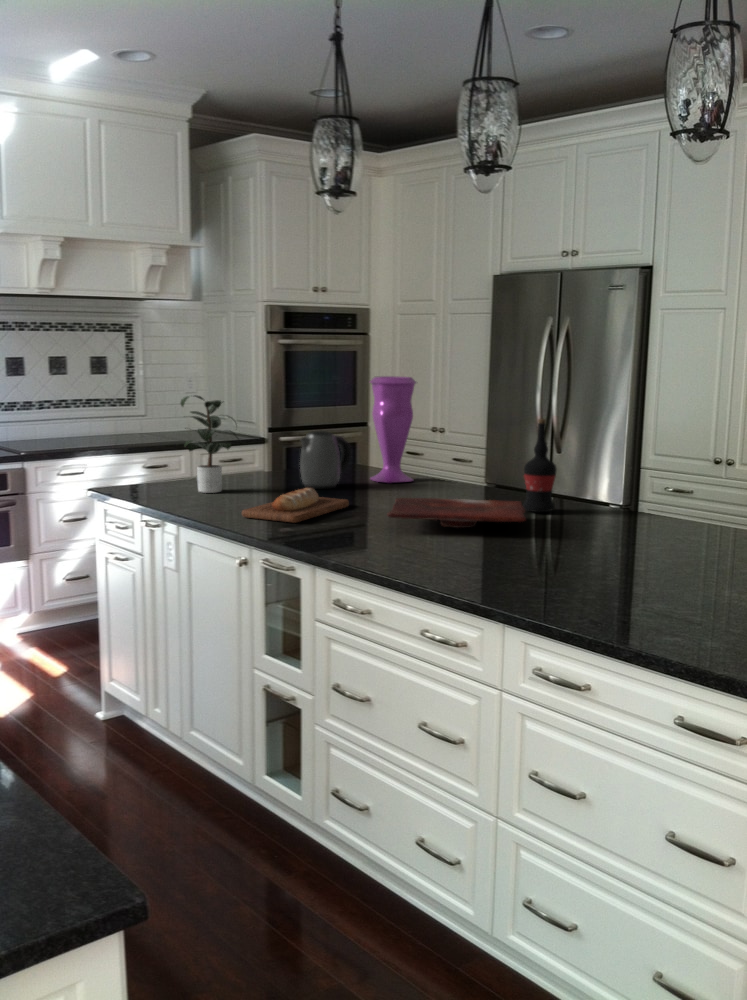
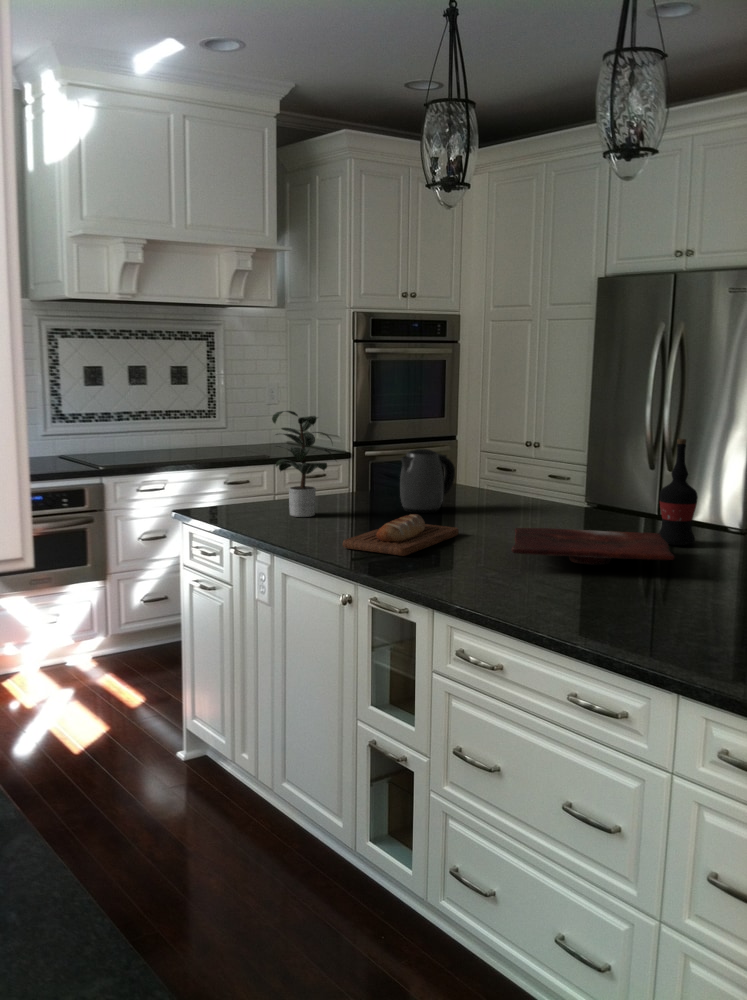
vase: present [370,376,416,483] -> none [473,389,529,506]

